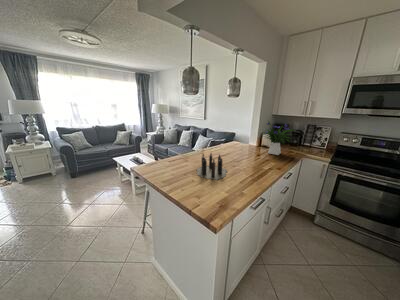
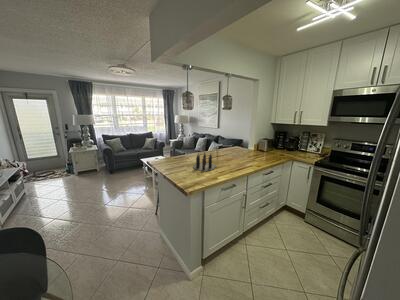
flower arrangement: present [263,121,294,155] -> none [252,128,283,157]

